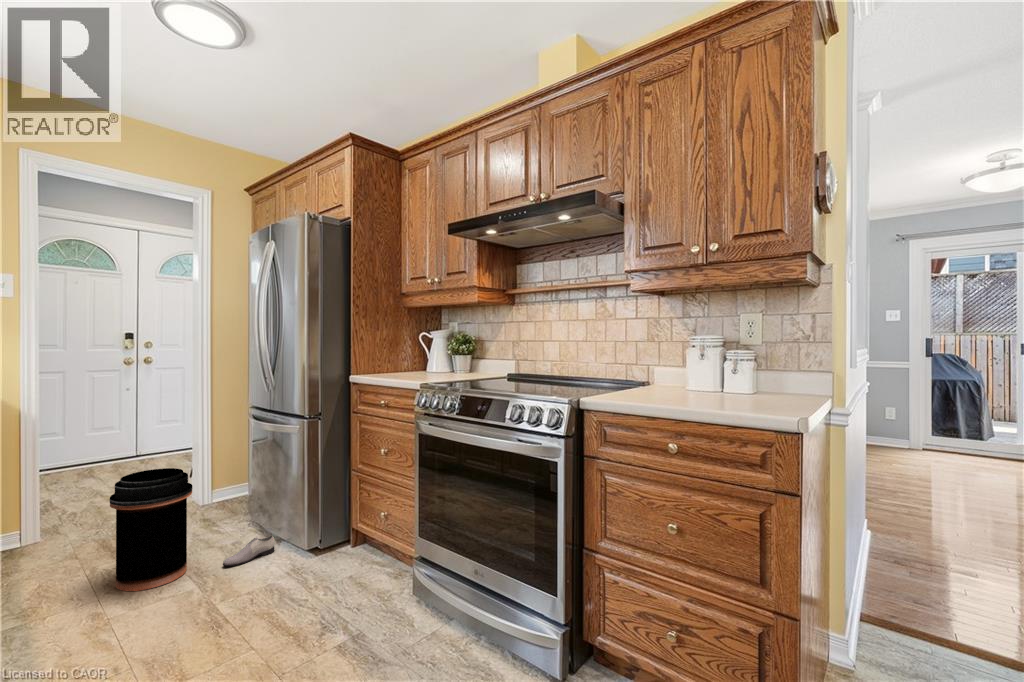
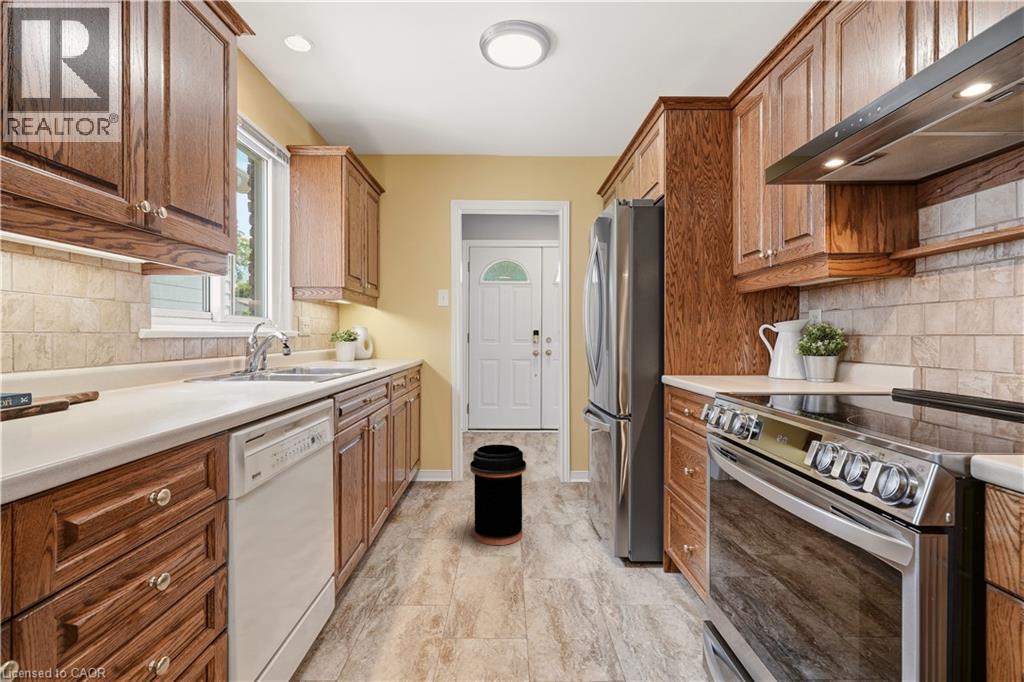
shoe: present [223,536,275,566] -> none [545,527,593,549]

